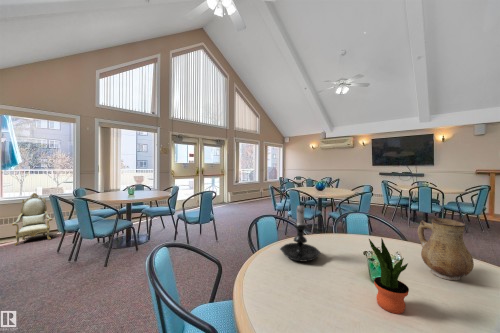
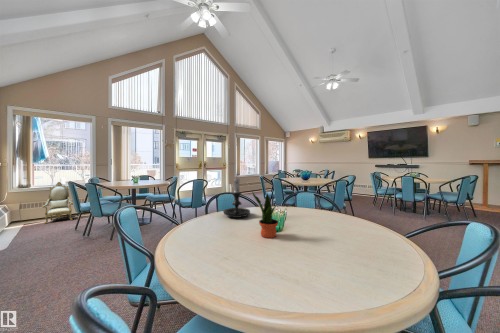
ceramic pitcher: present [418,218,474,280] -> none [316,185,345,227]

